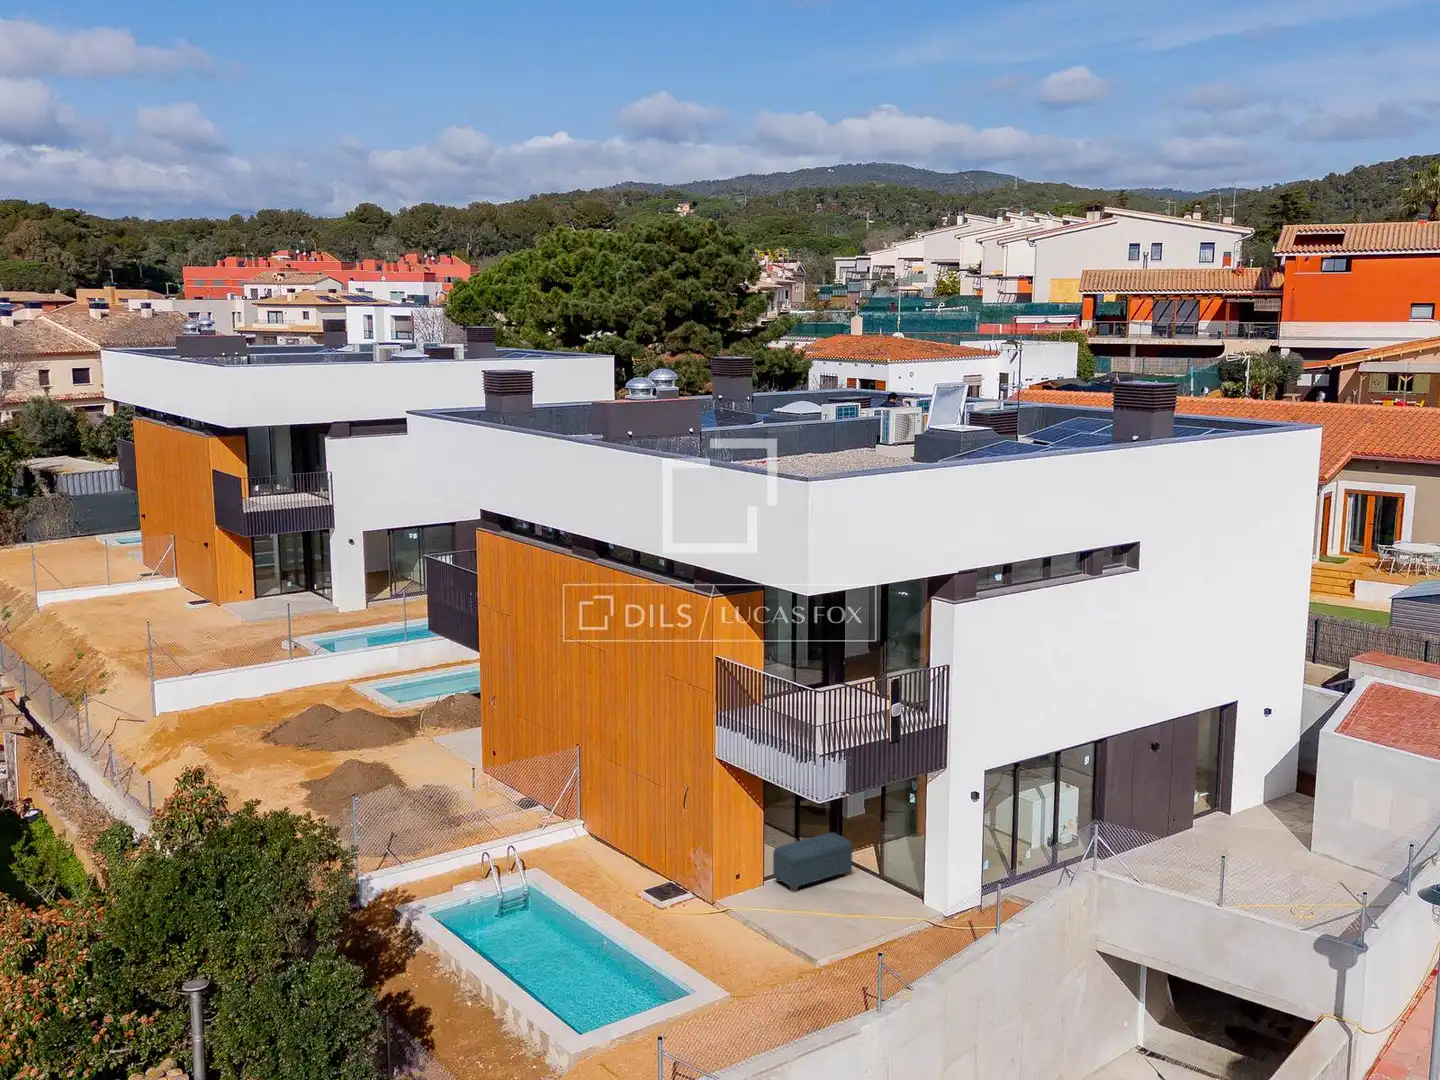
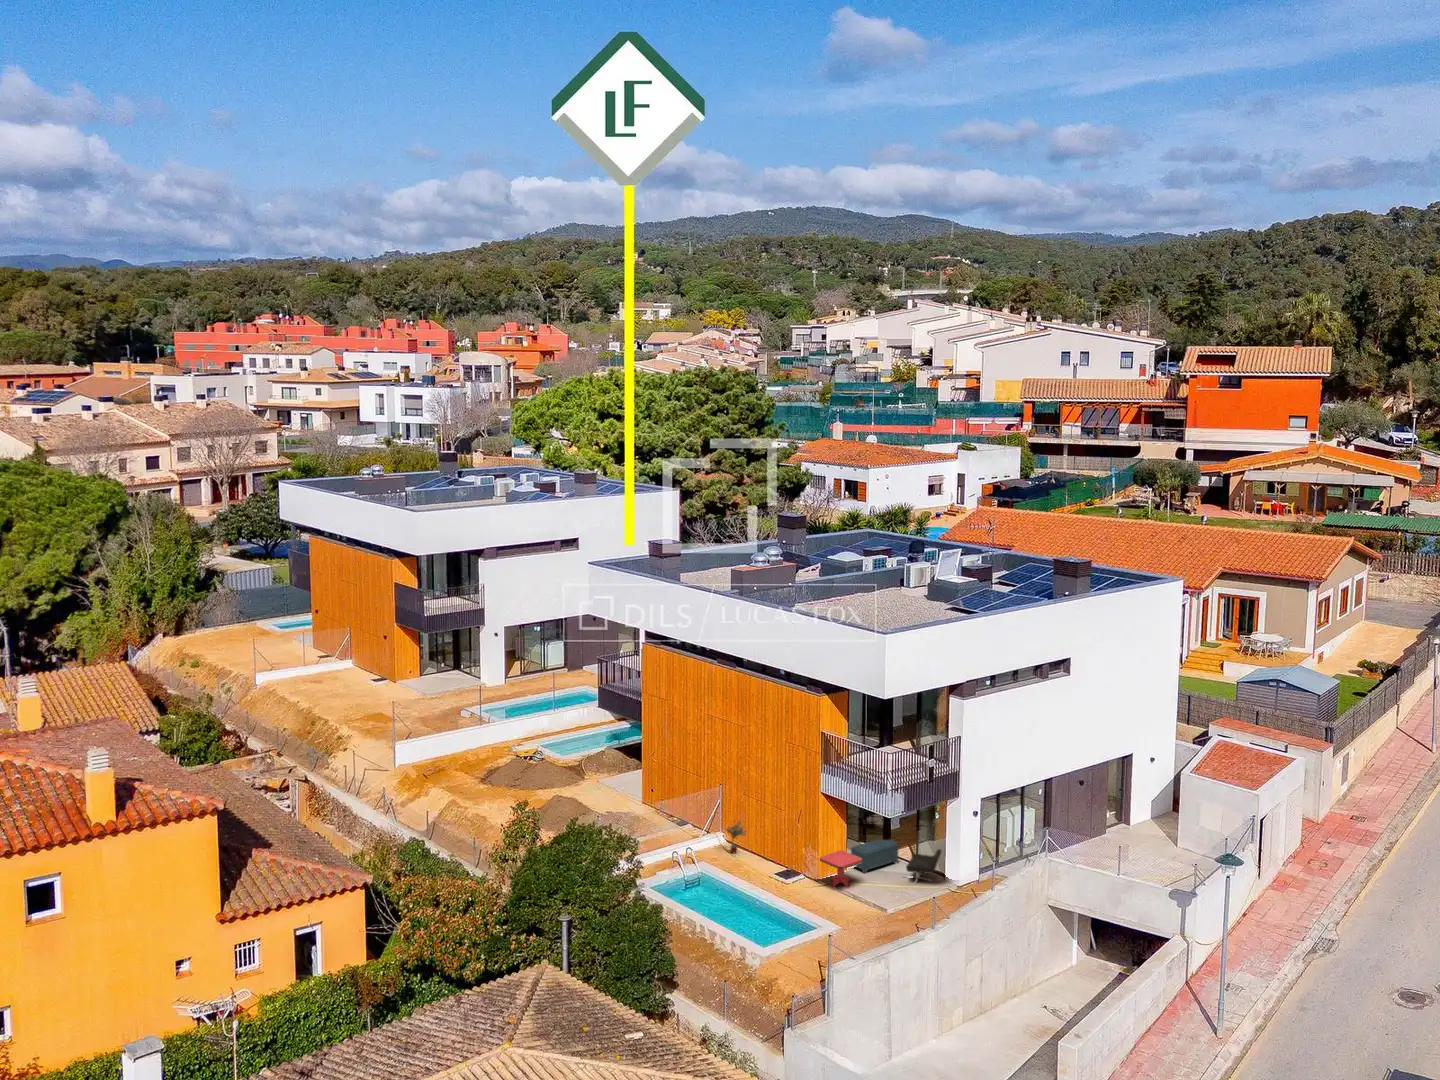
potted tree: none [582,798,614,854] -> present [726,820,745,853]
side table: none [714,855,784,918] -> present [820,851,862,887]
lounge chair: none [854,855,919,913] -> present [906,849,941,883]

